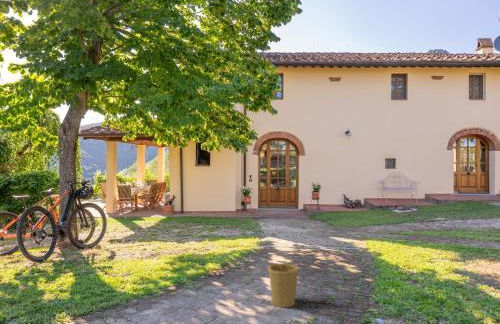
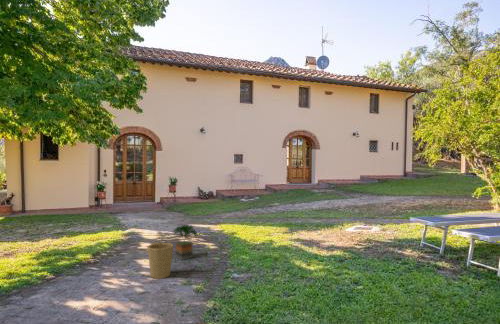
potted tree: none [302,242,332,285] -> present [174,225,197,260]

